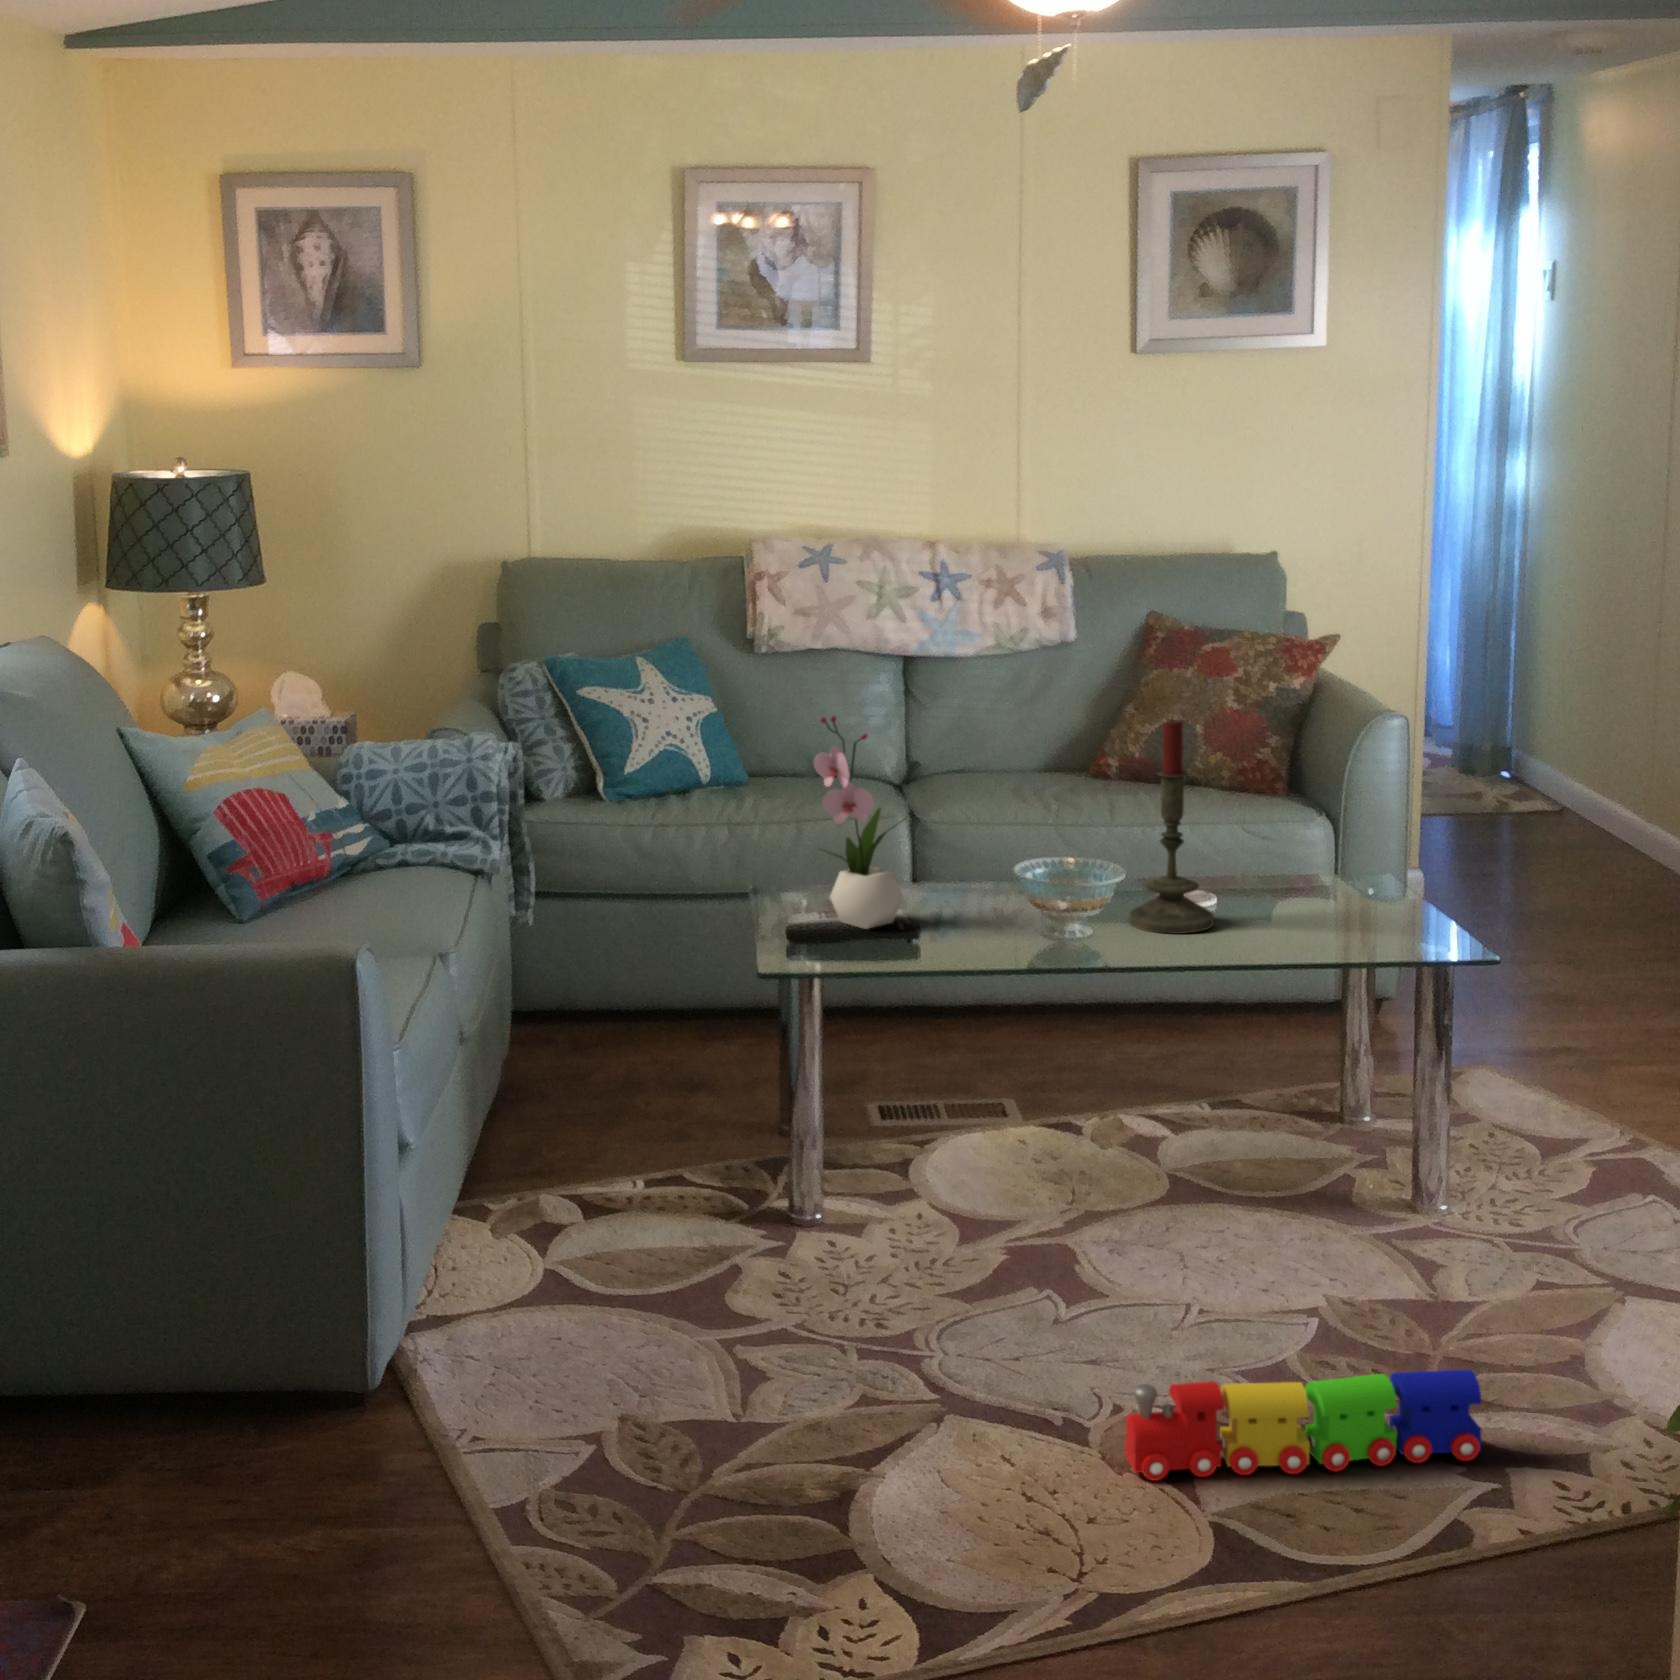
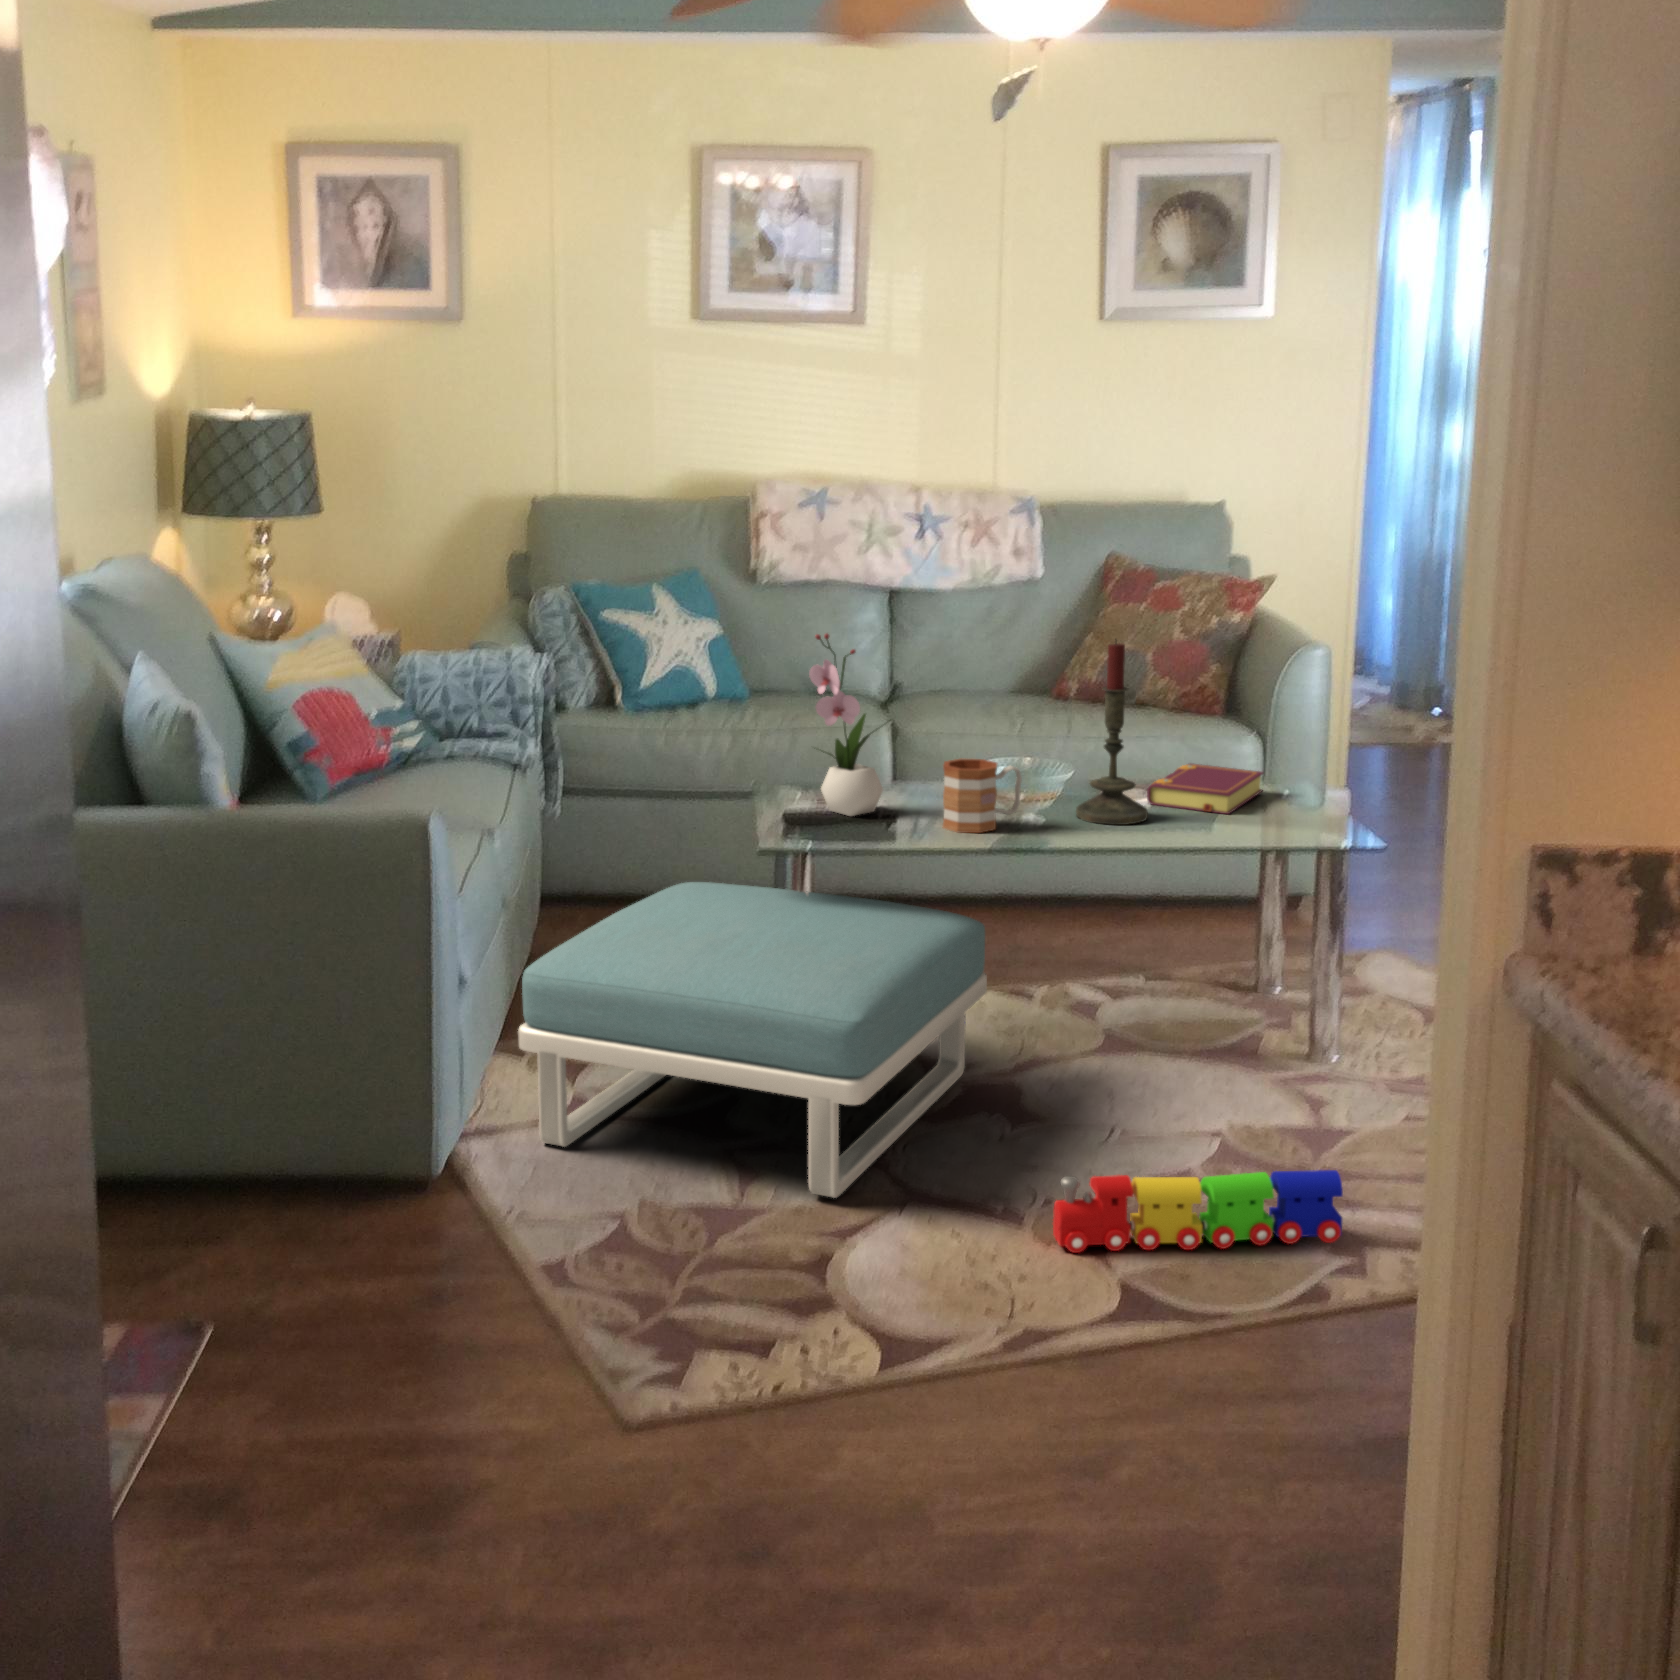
book: none [1210,855,1344,917] -> present [1147,763,1263,814]
mug: none [973,859,1066,948] -> present [943,759,1022,833]
footstool: none [473,1009,1031,1408] -> present [518,882,987,1198]

